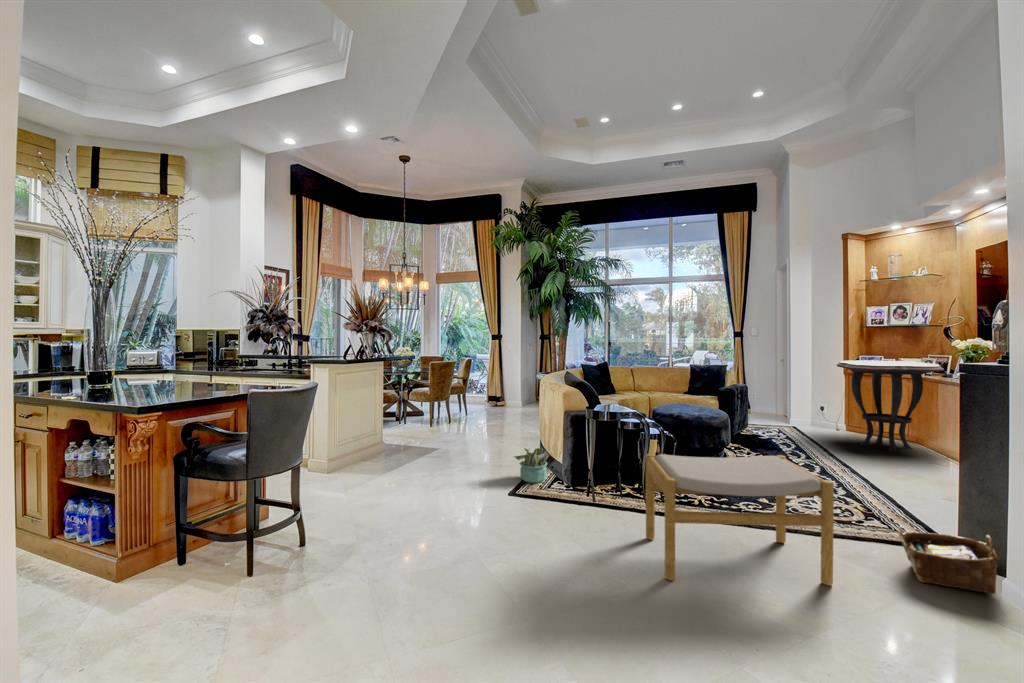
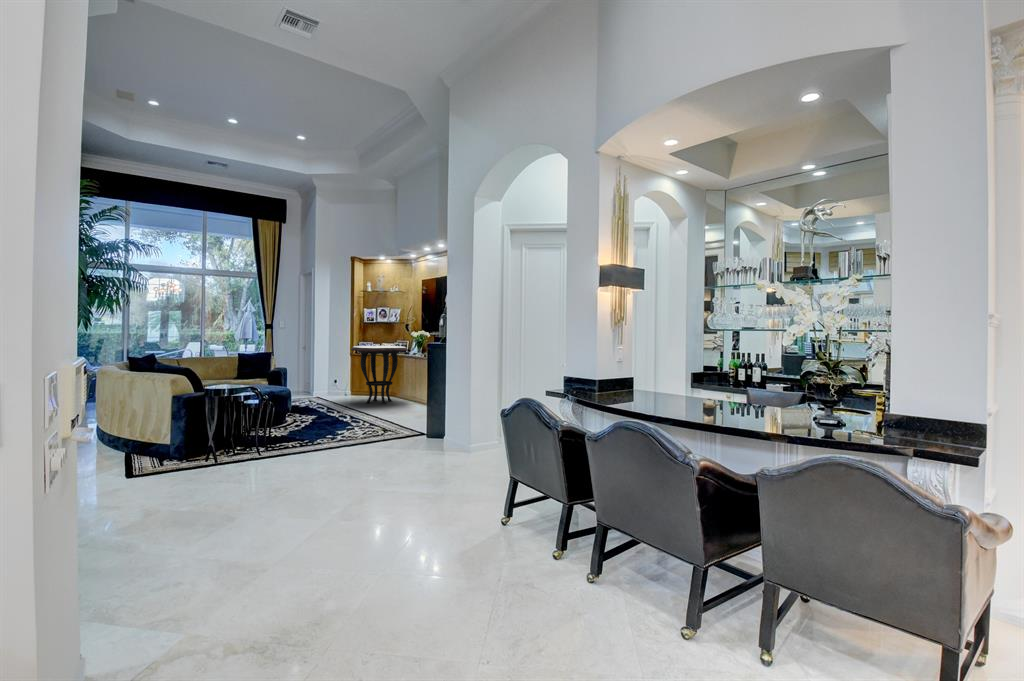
decorative plant: present [514,448,549,483] -> none [101,432,148,466]
footstool: present [646,454,834,586] -> none [274,398,385,477]
woven basket: present [899,527,998,594] -> none [407,419,442,448]

